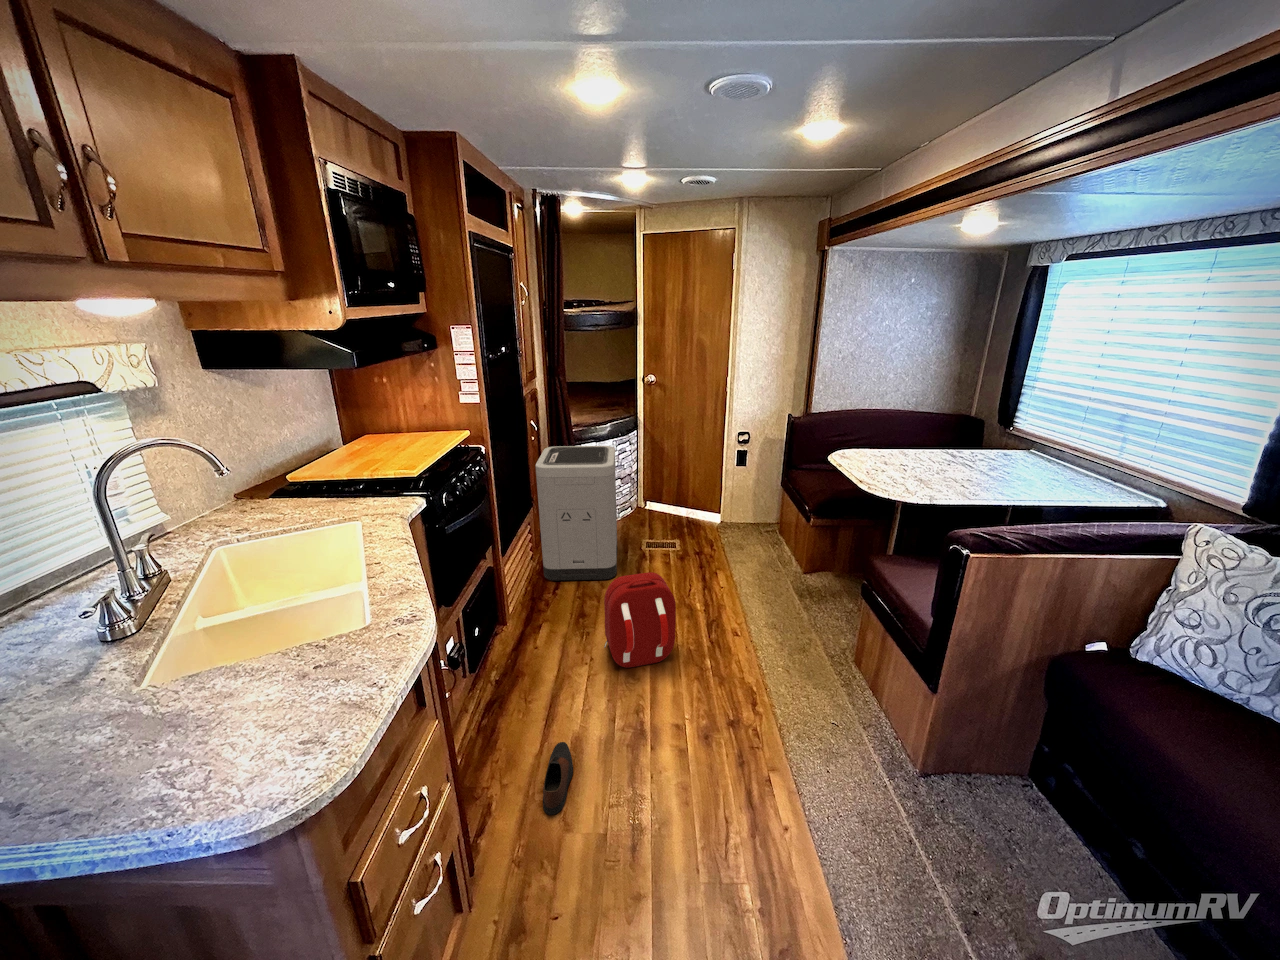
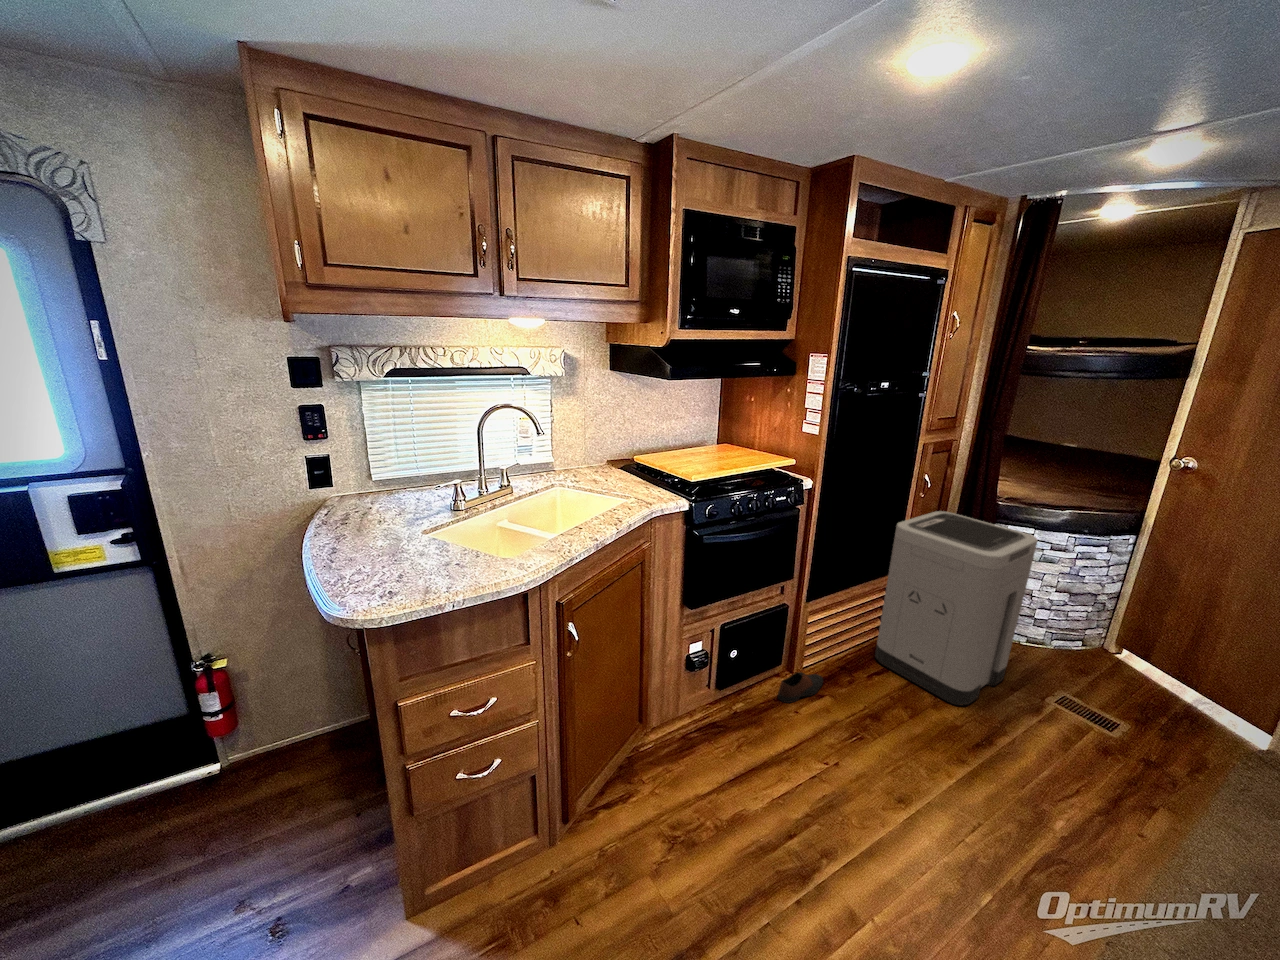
backpack: present [604,572,676,668] -> none [847,688,967,839]
shoe: present [543,742,573,815] -> present [778,672,823,703]

